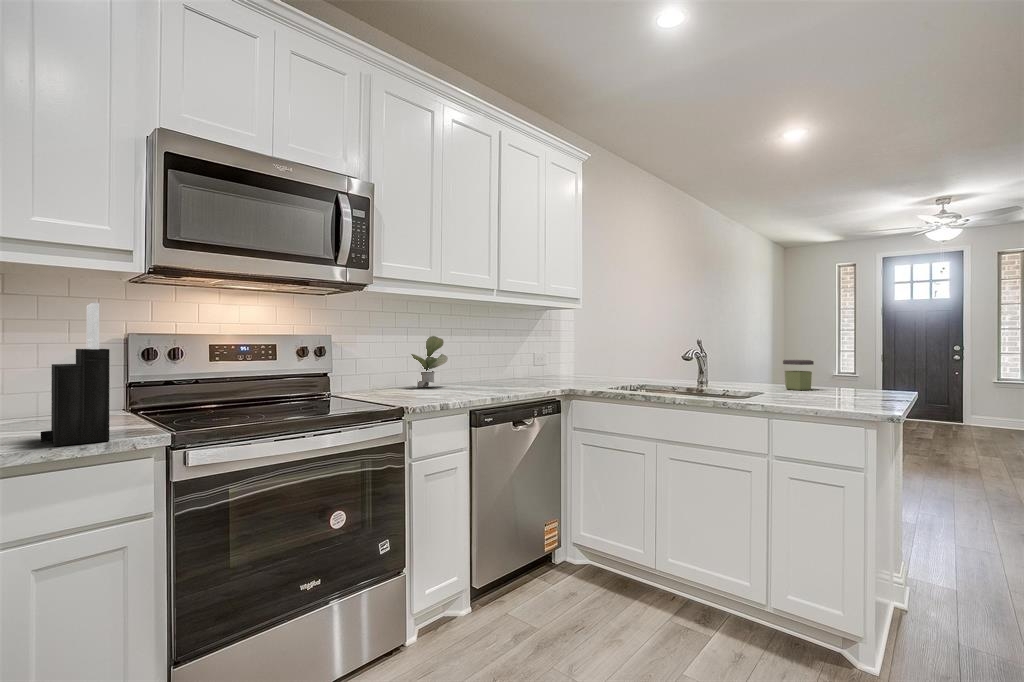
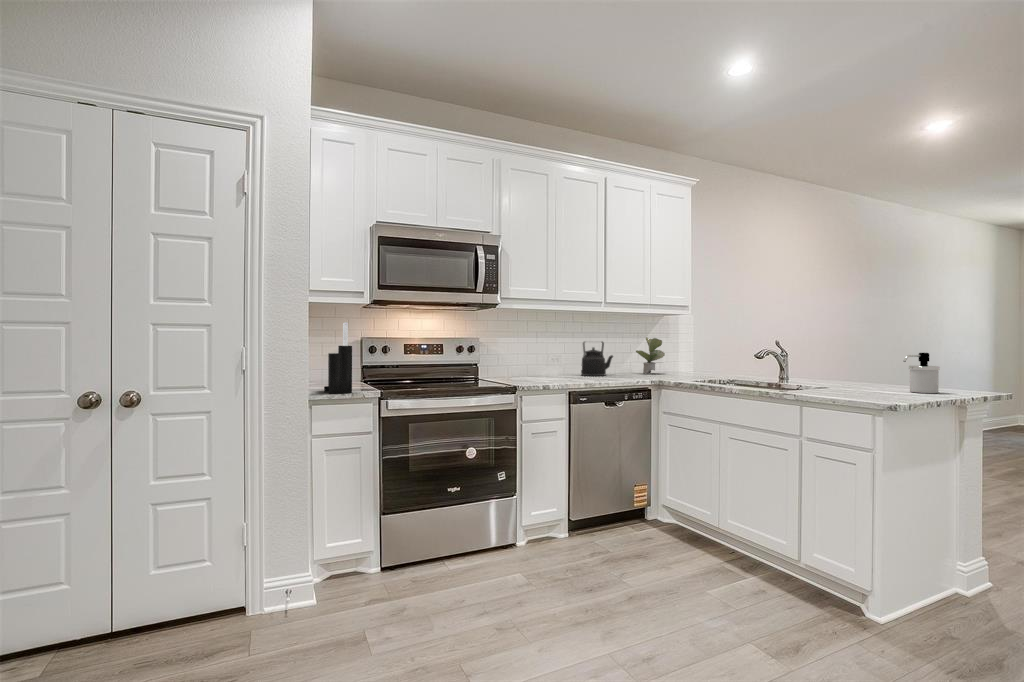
potted plant: present [411,336,448,387] -> present [636,337,665,373]
kettle: none [460,341,498,385] -> present [581,341,613,376]
soap dispenser: none [849,351,881,395] -> present [904,353,940,393]
jar: present [783,360,814,390] -> none [856,360,886,388]

